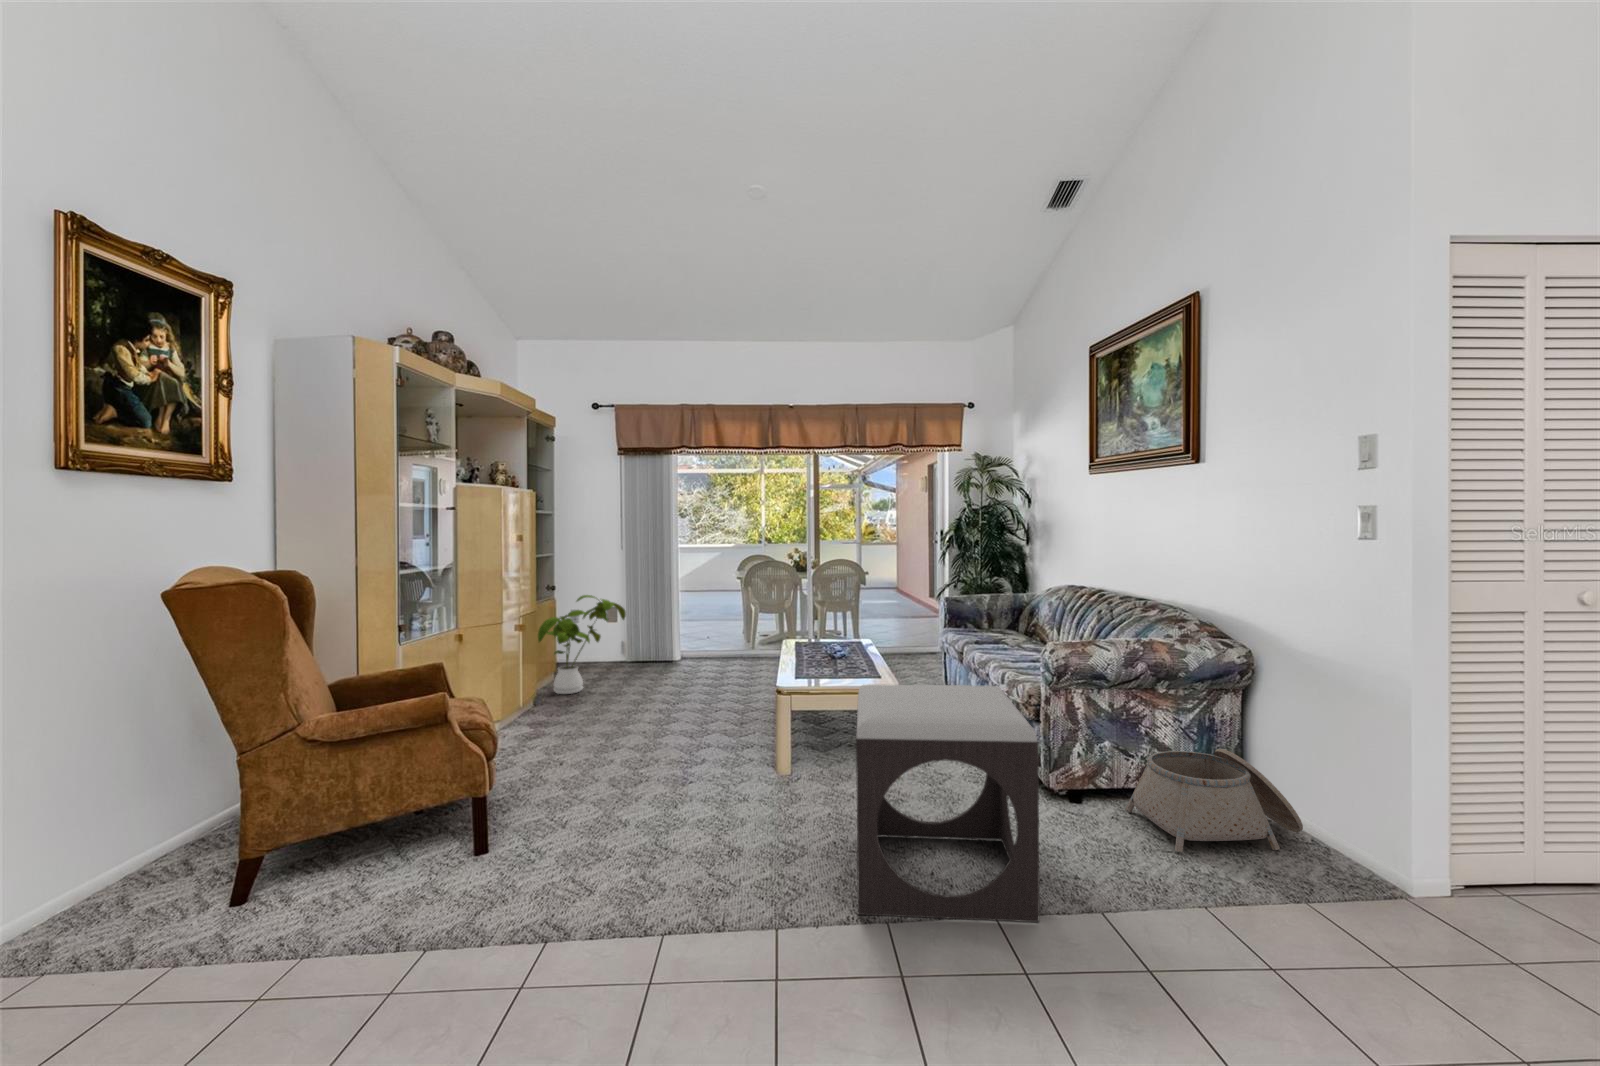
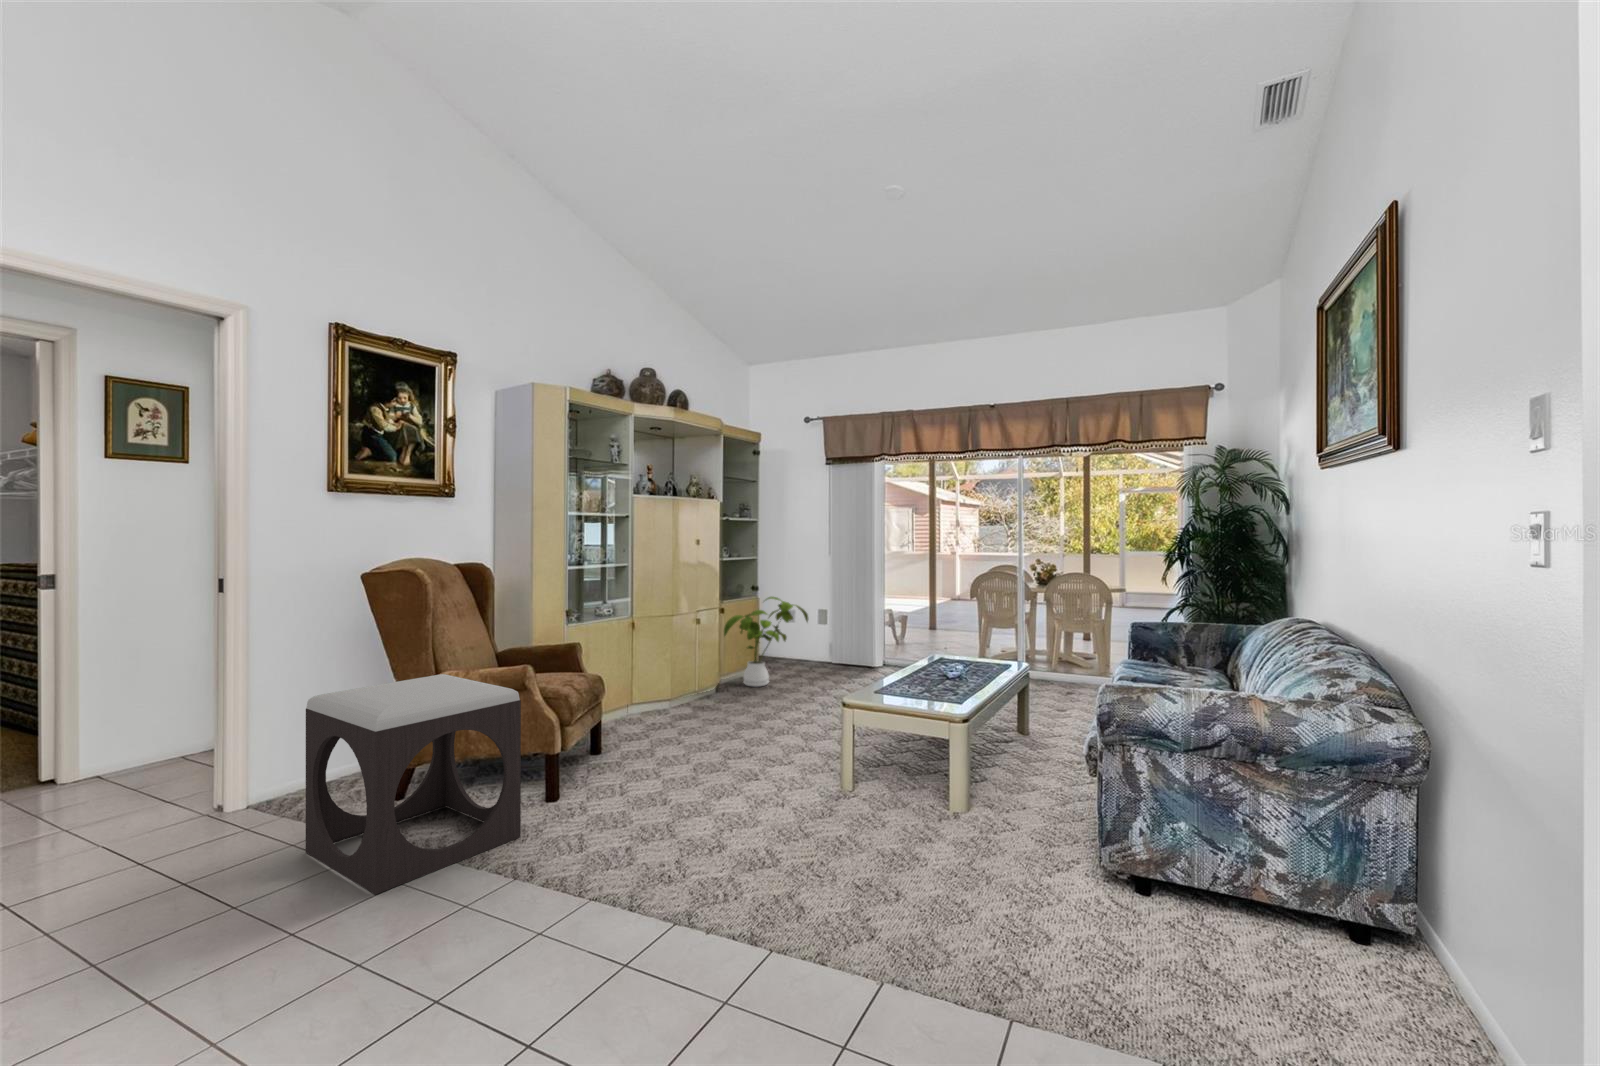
footstool: present [856,684,1039,922] -> present [306,674,521,895]
basket: present [1126,749,1303,852] -> none [1199,851,1449,1029]

